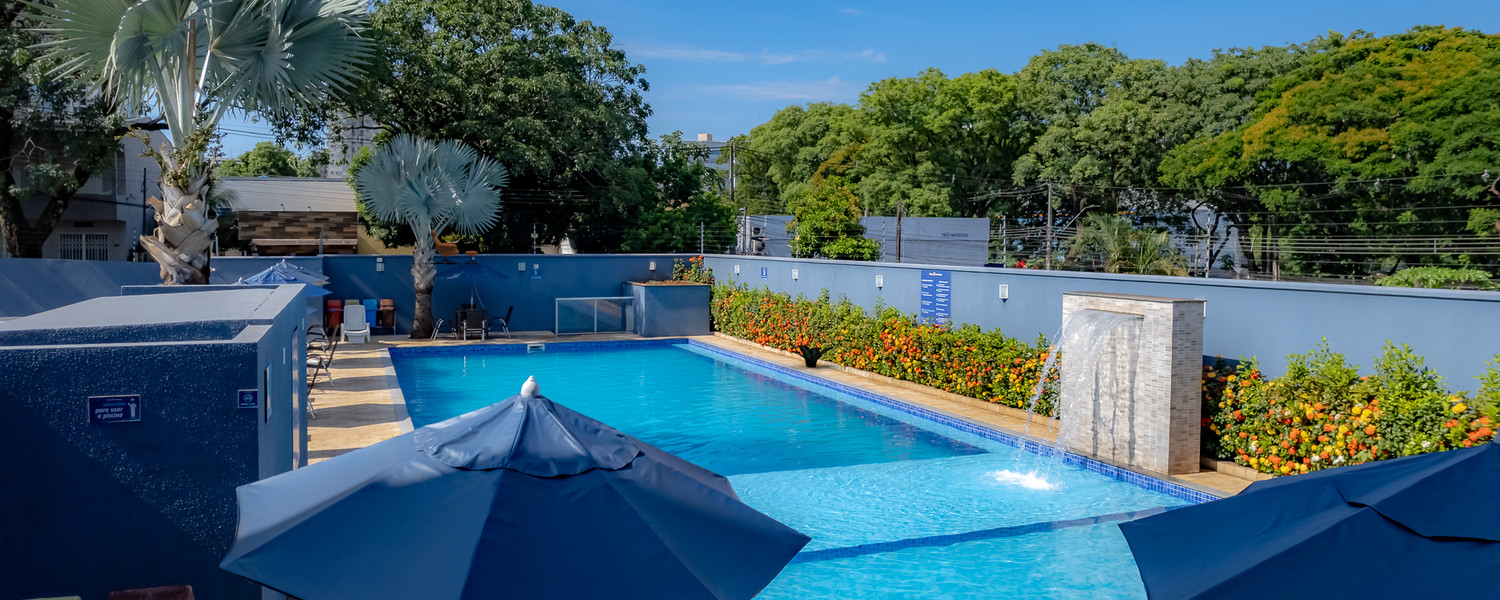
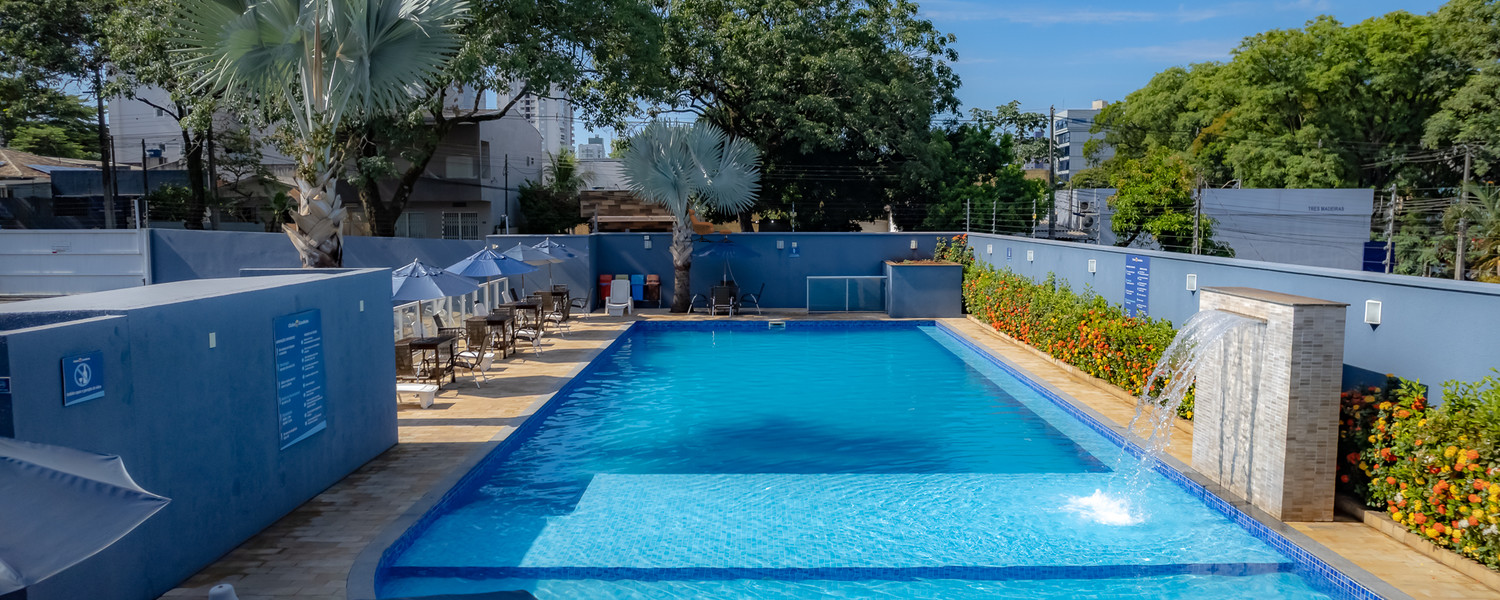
potted plant: present [795,345,834,367] -> none [1000,335,1050,360]

